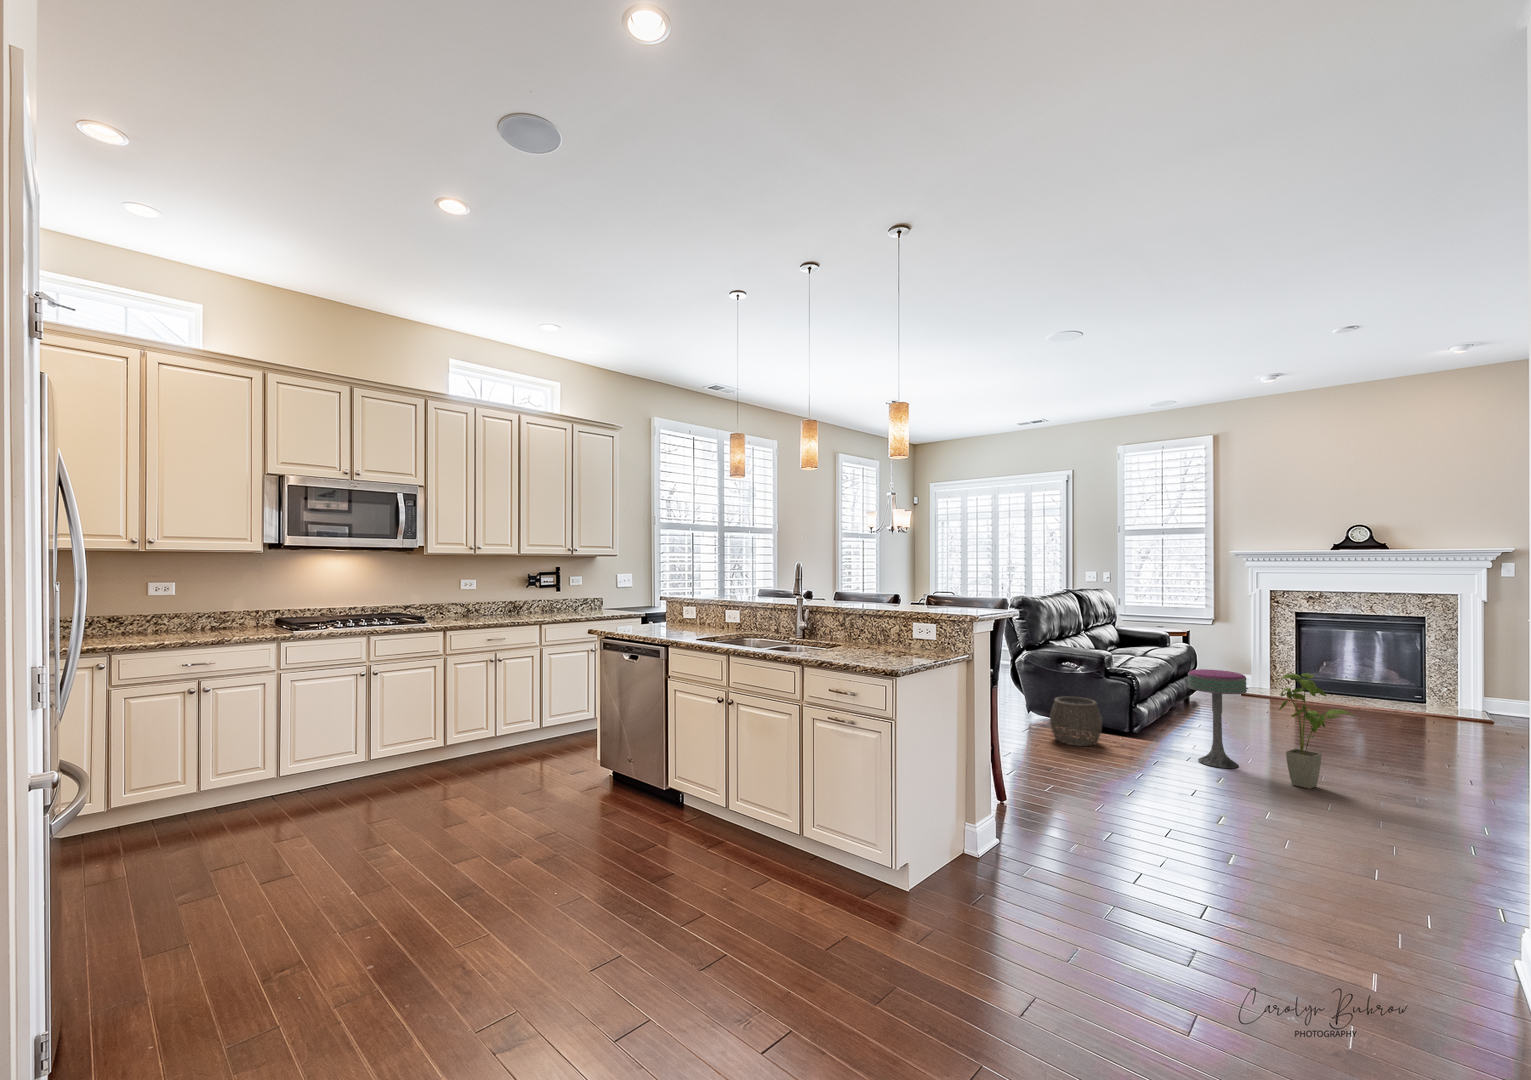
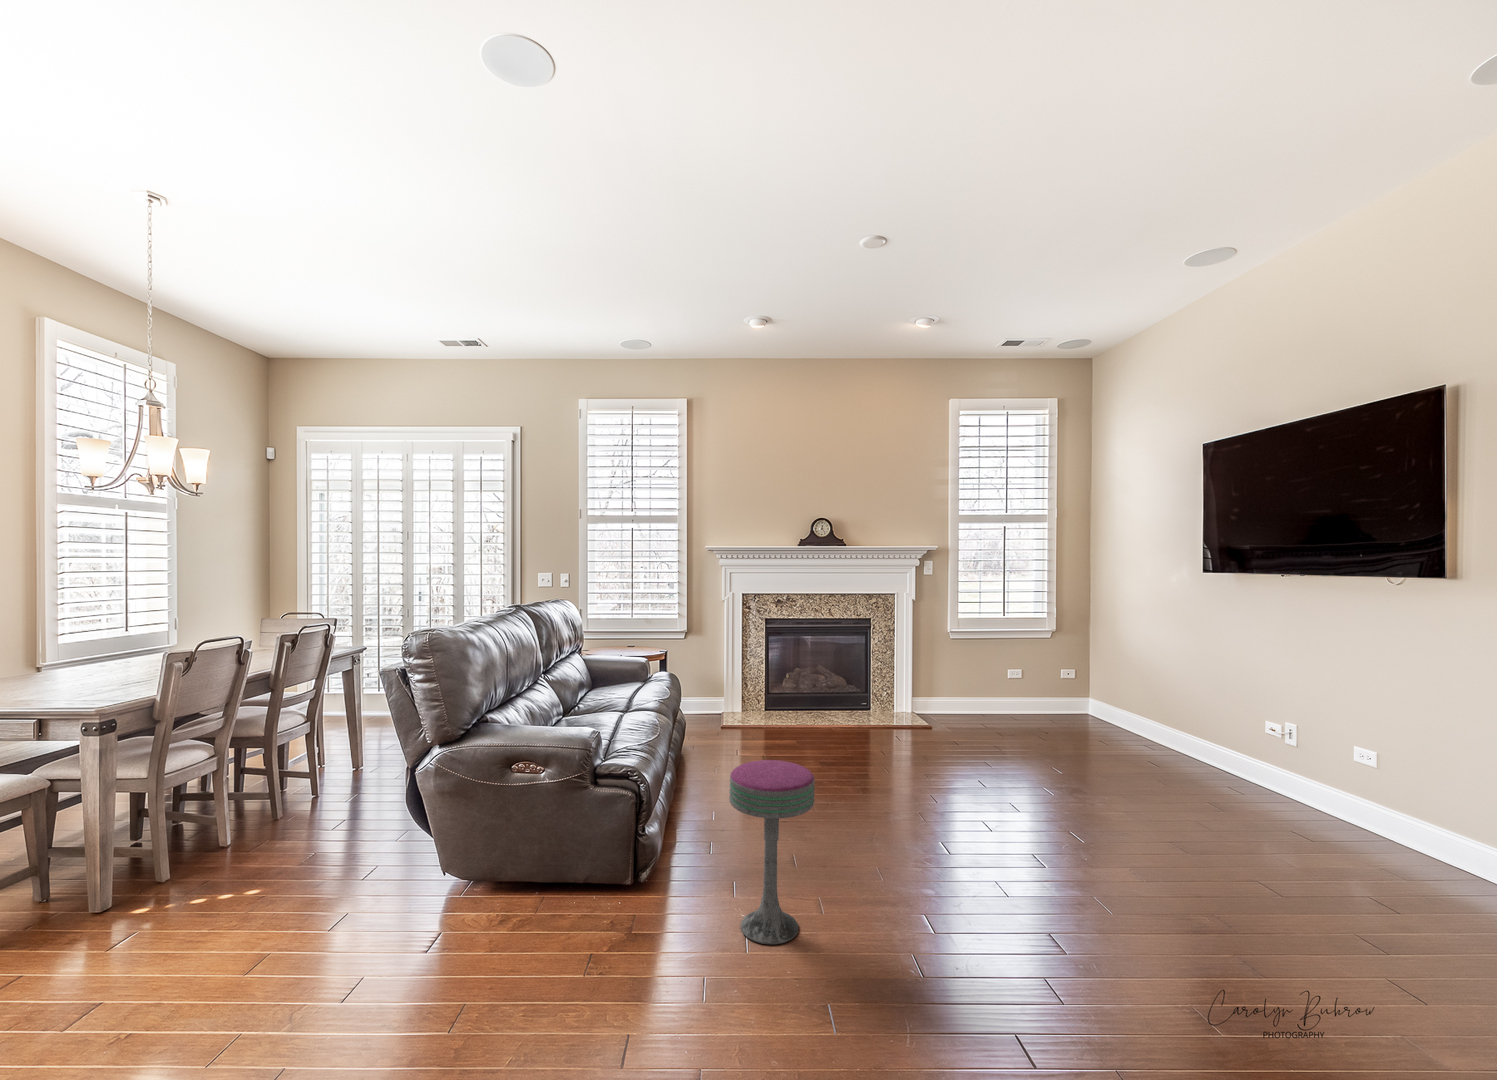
house plant: present [1279,673,1355,789] -> none [867,771,969,965]
woven basket: present [1050,697,1102,746] -> none [481,842,585,964]

